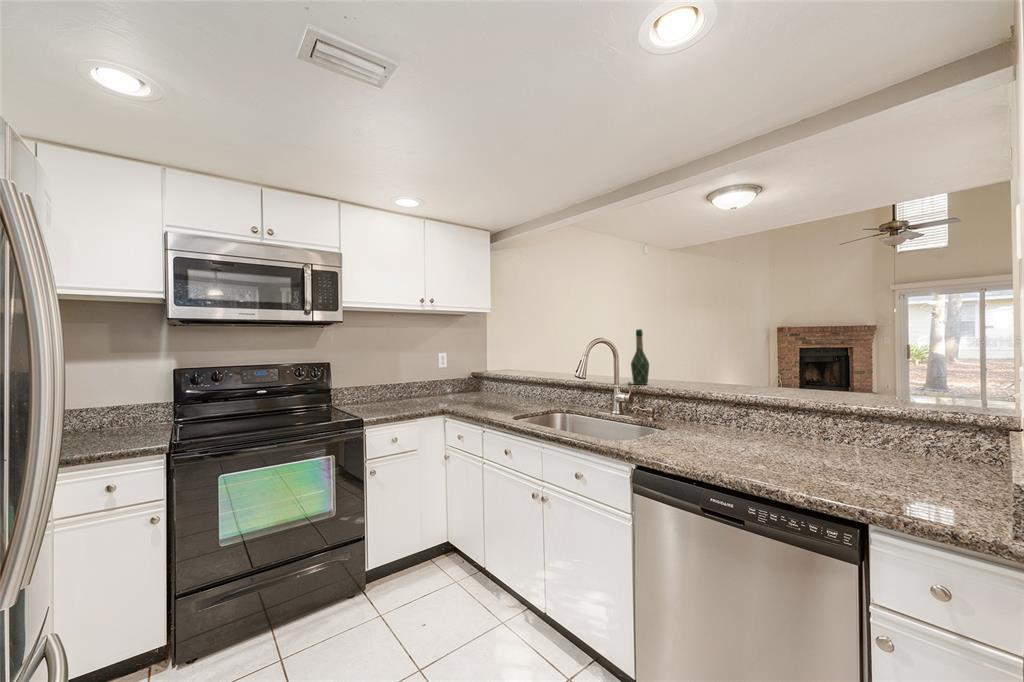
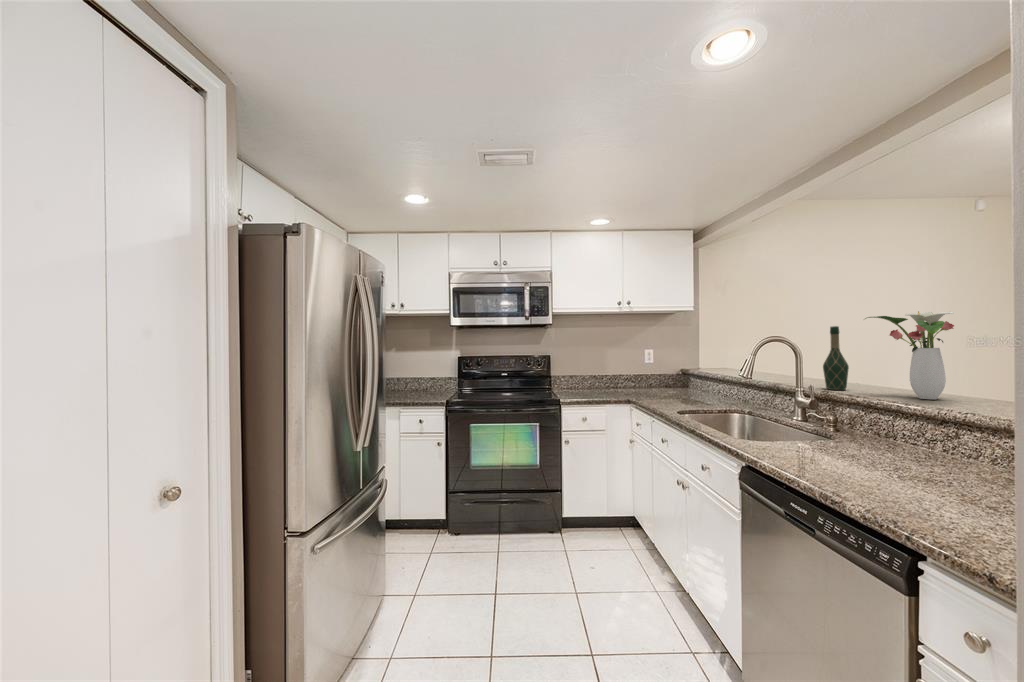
flower arrangement: none [669,318,731,388] -> present [865,311,954,399]

